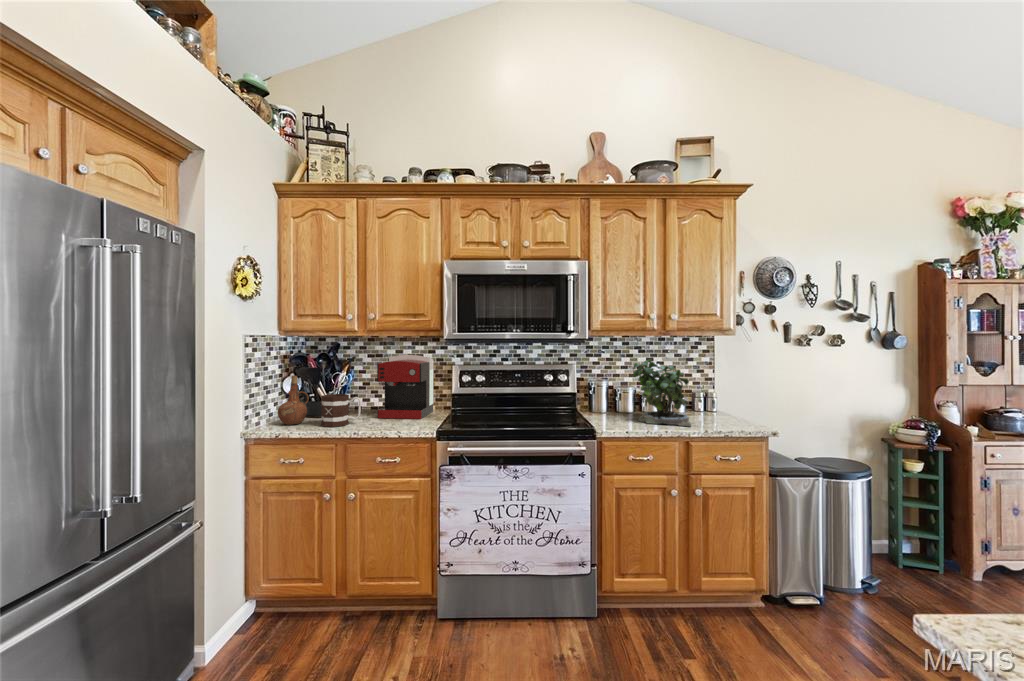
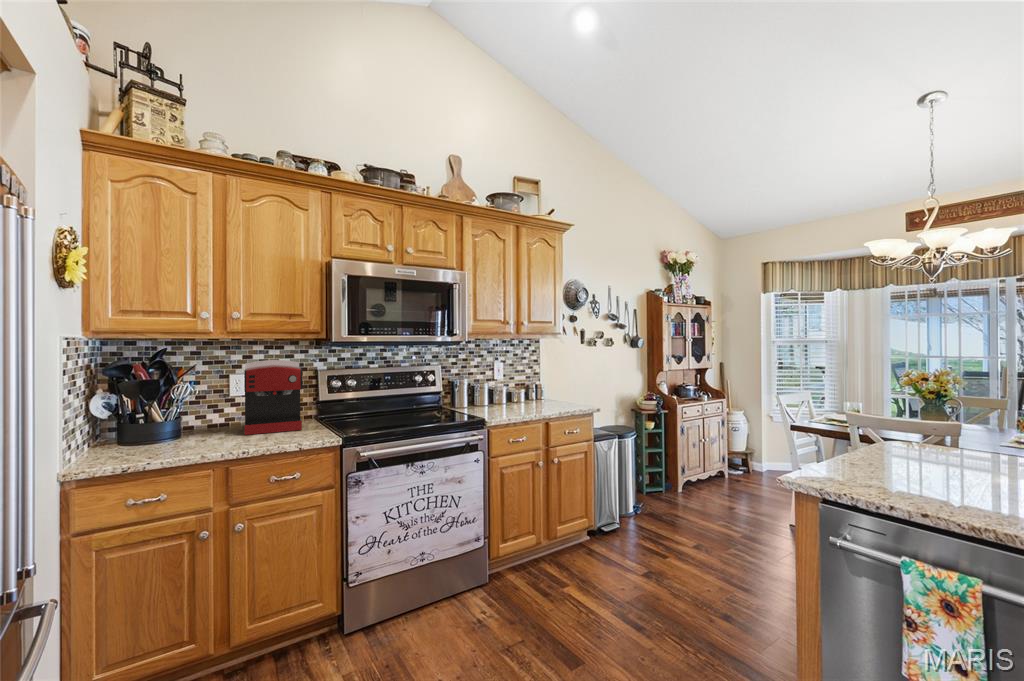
potted plant: present [633,357,691,426] -> none [497,356,547,411]
ceramic pitcher: present [277,376,309,425] -> none [107,390,153,456]
mug: present [321,394,361,427] -> none [181,409,236,451]

